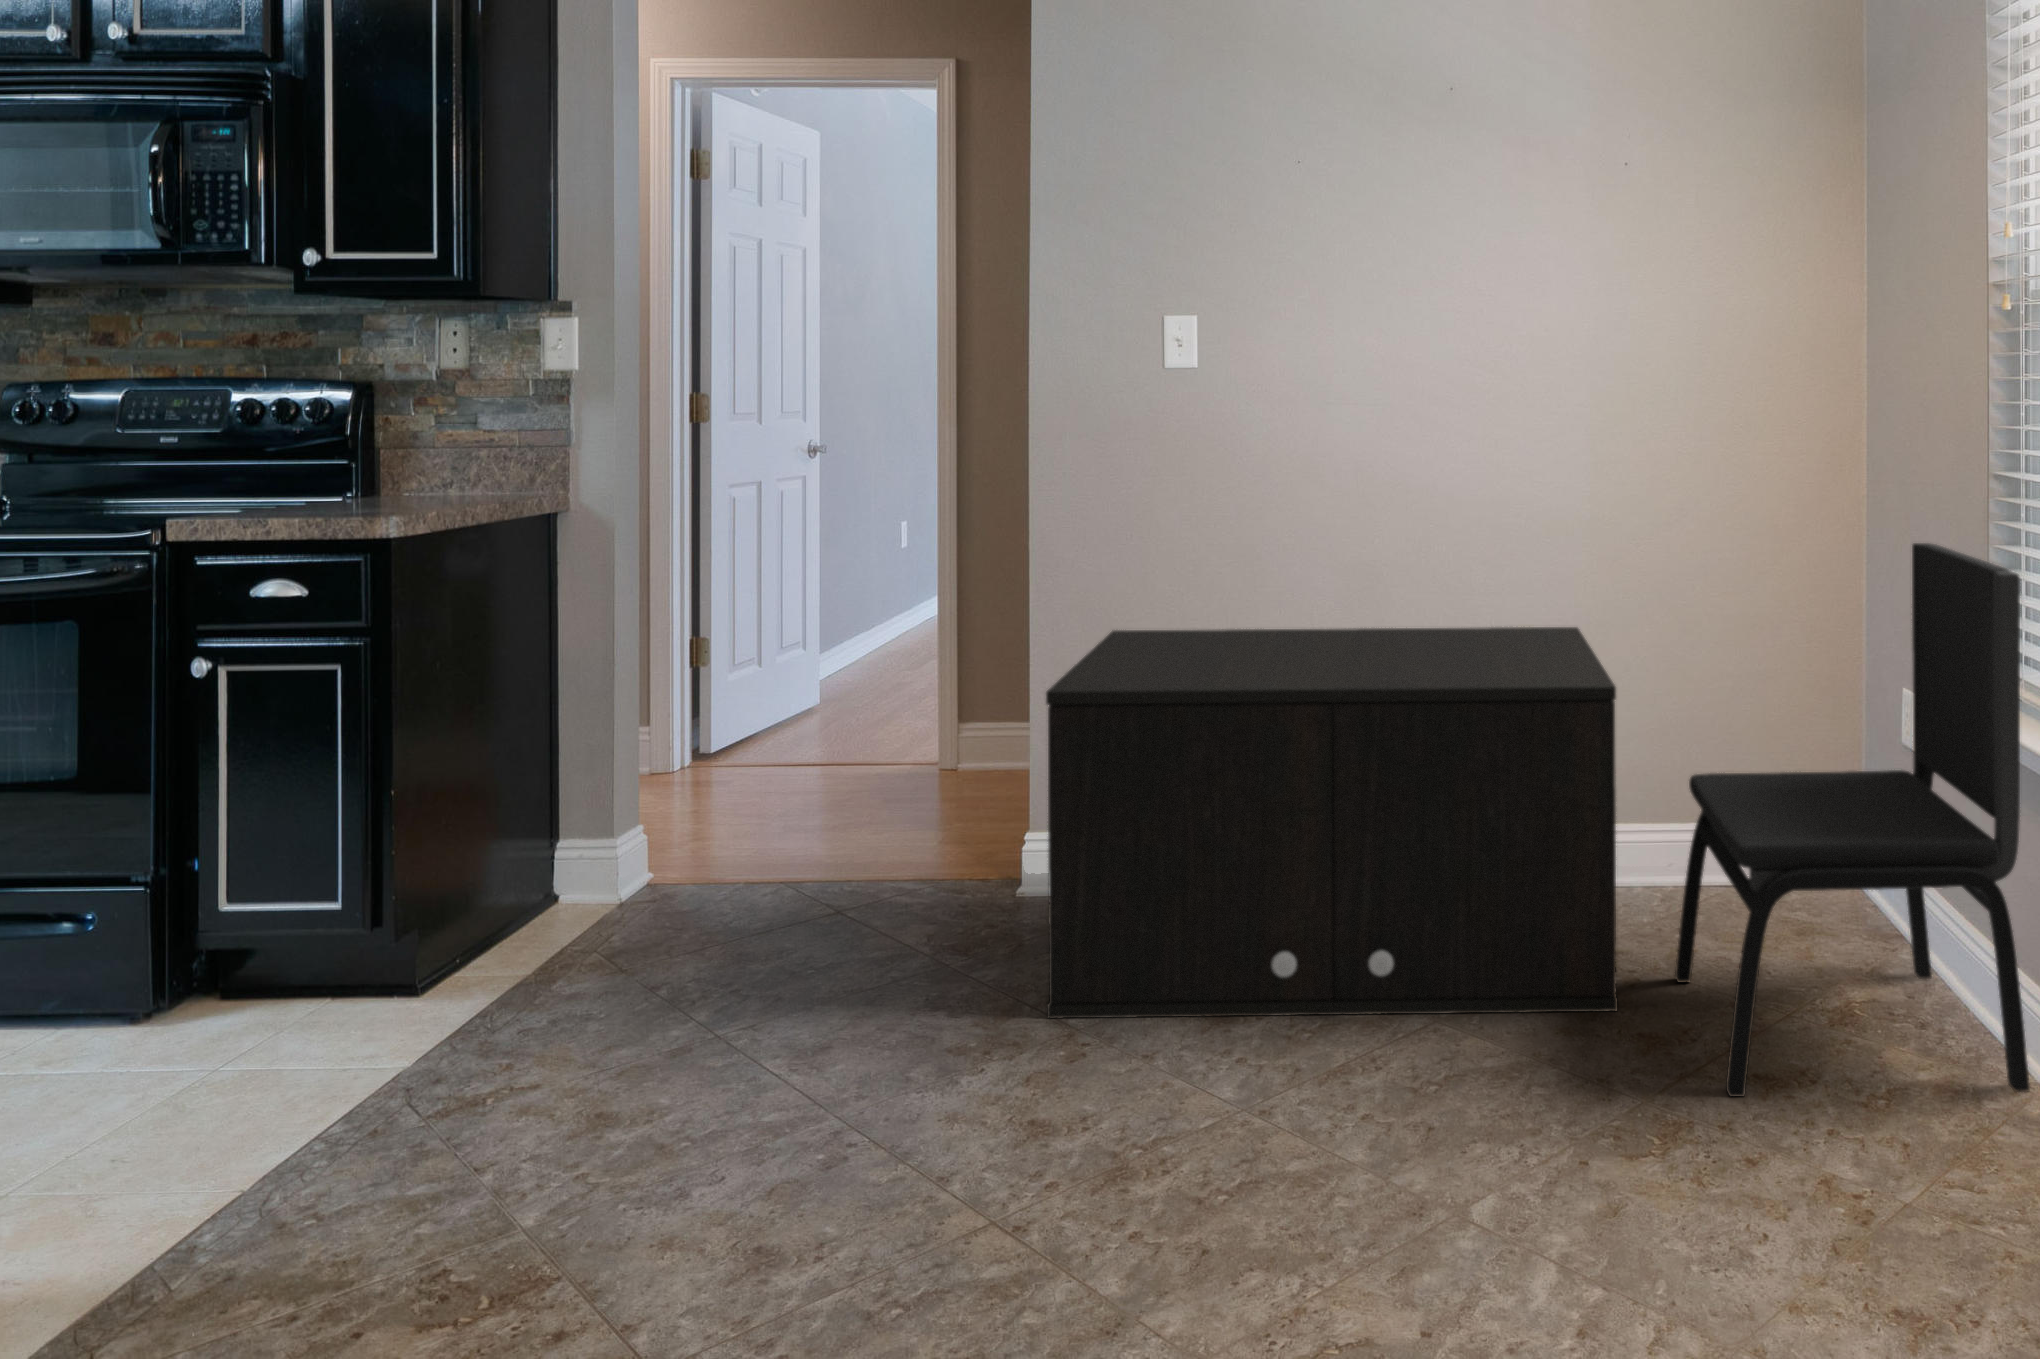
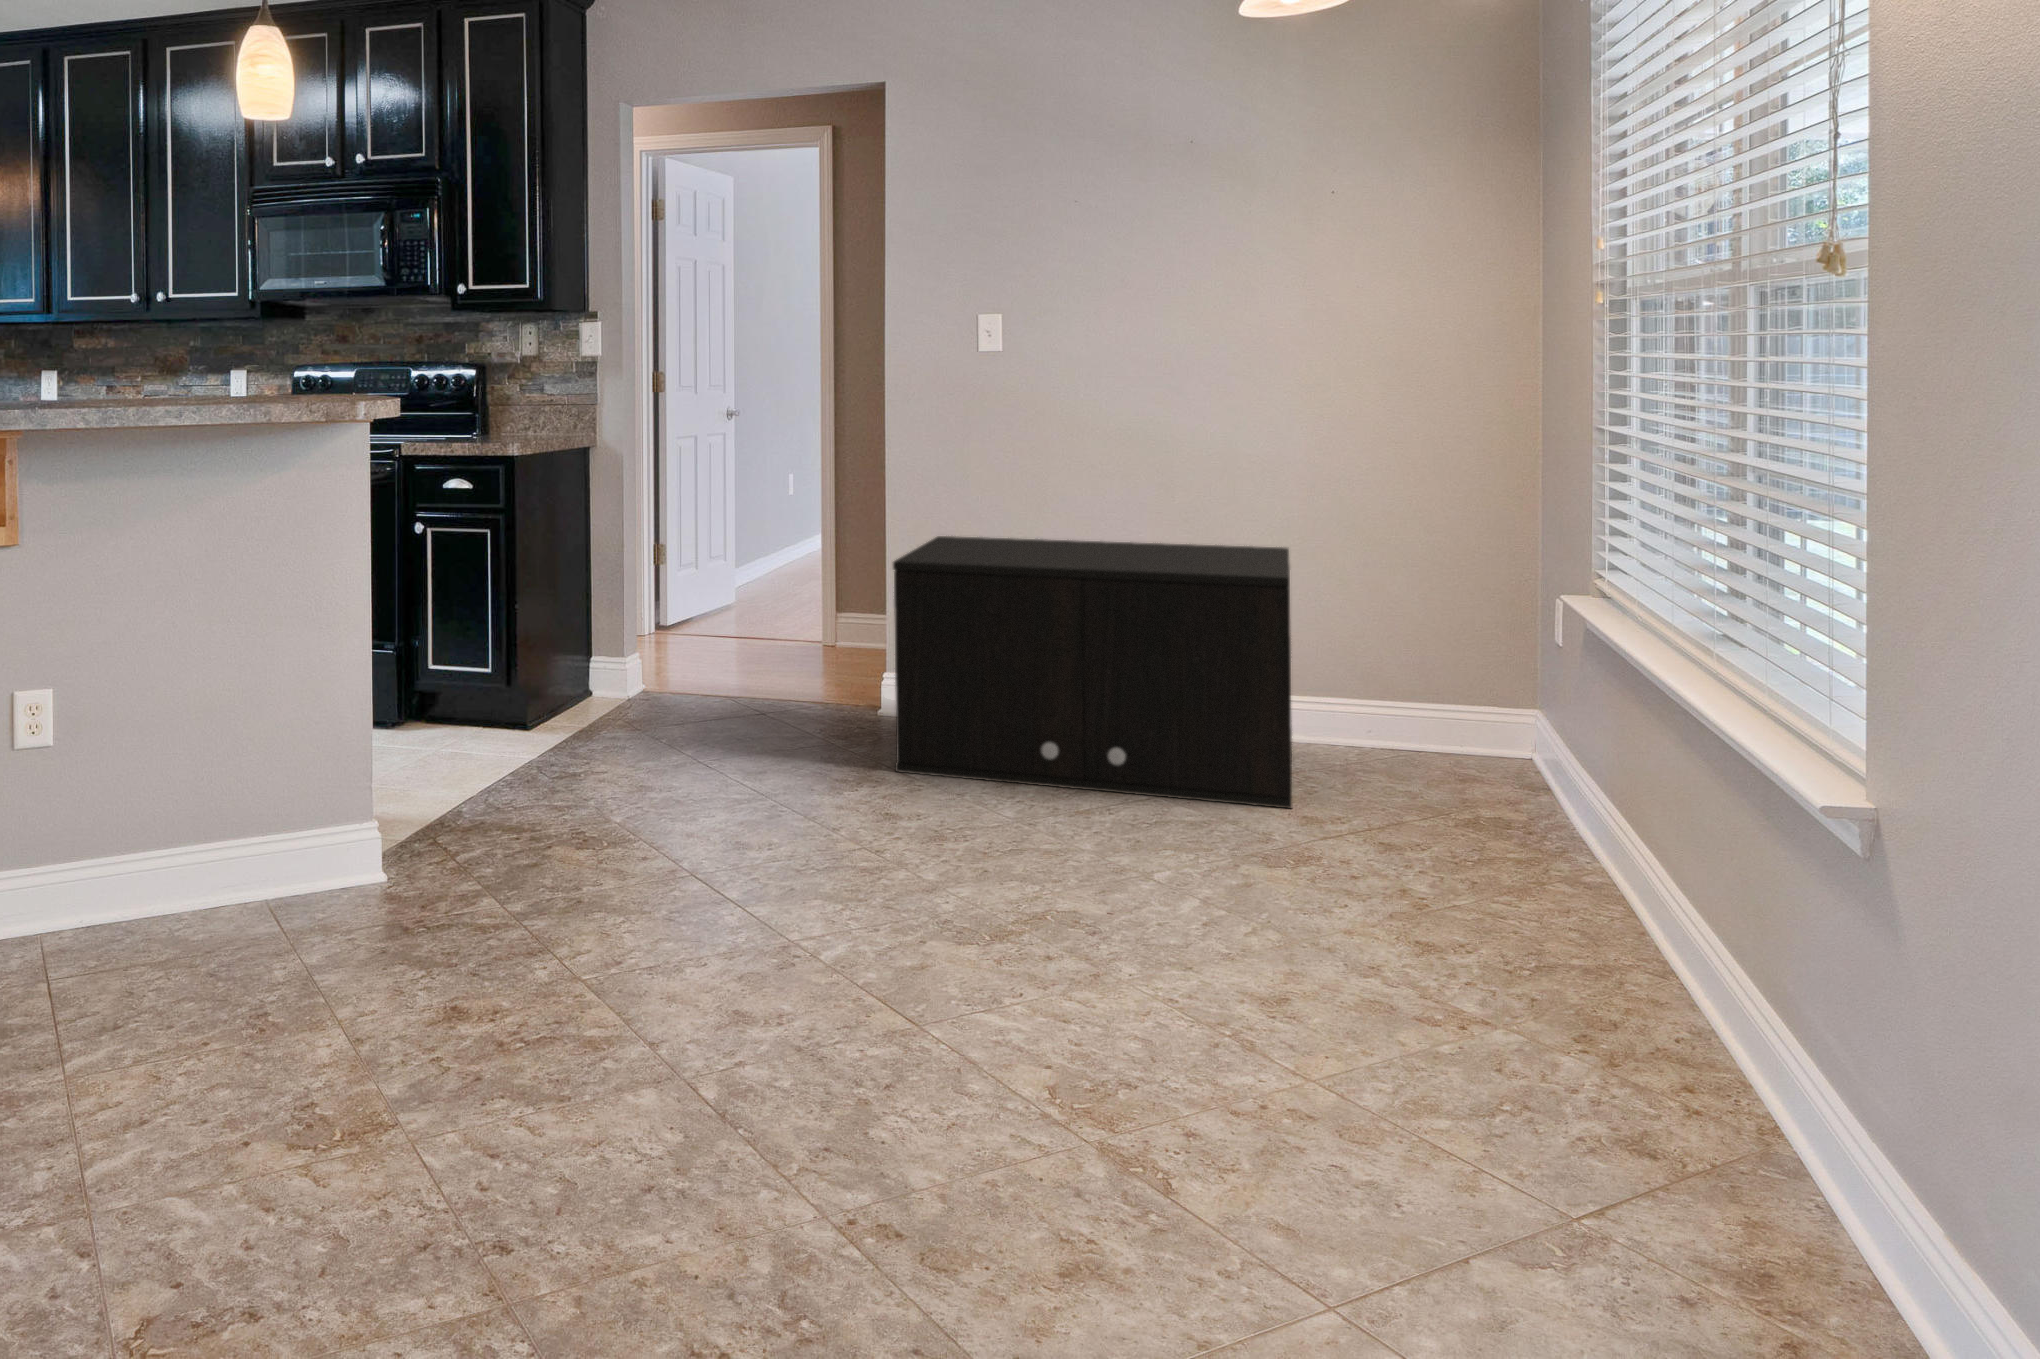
dining chair: present [1675,543,2030,1097] -> none [1346,483,1597,877]

